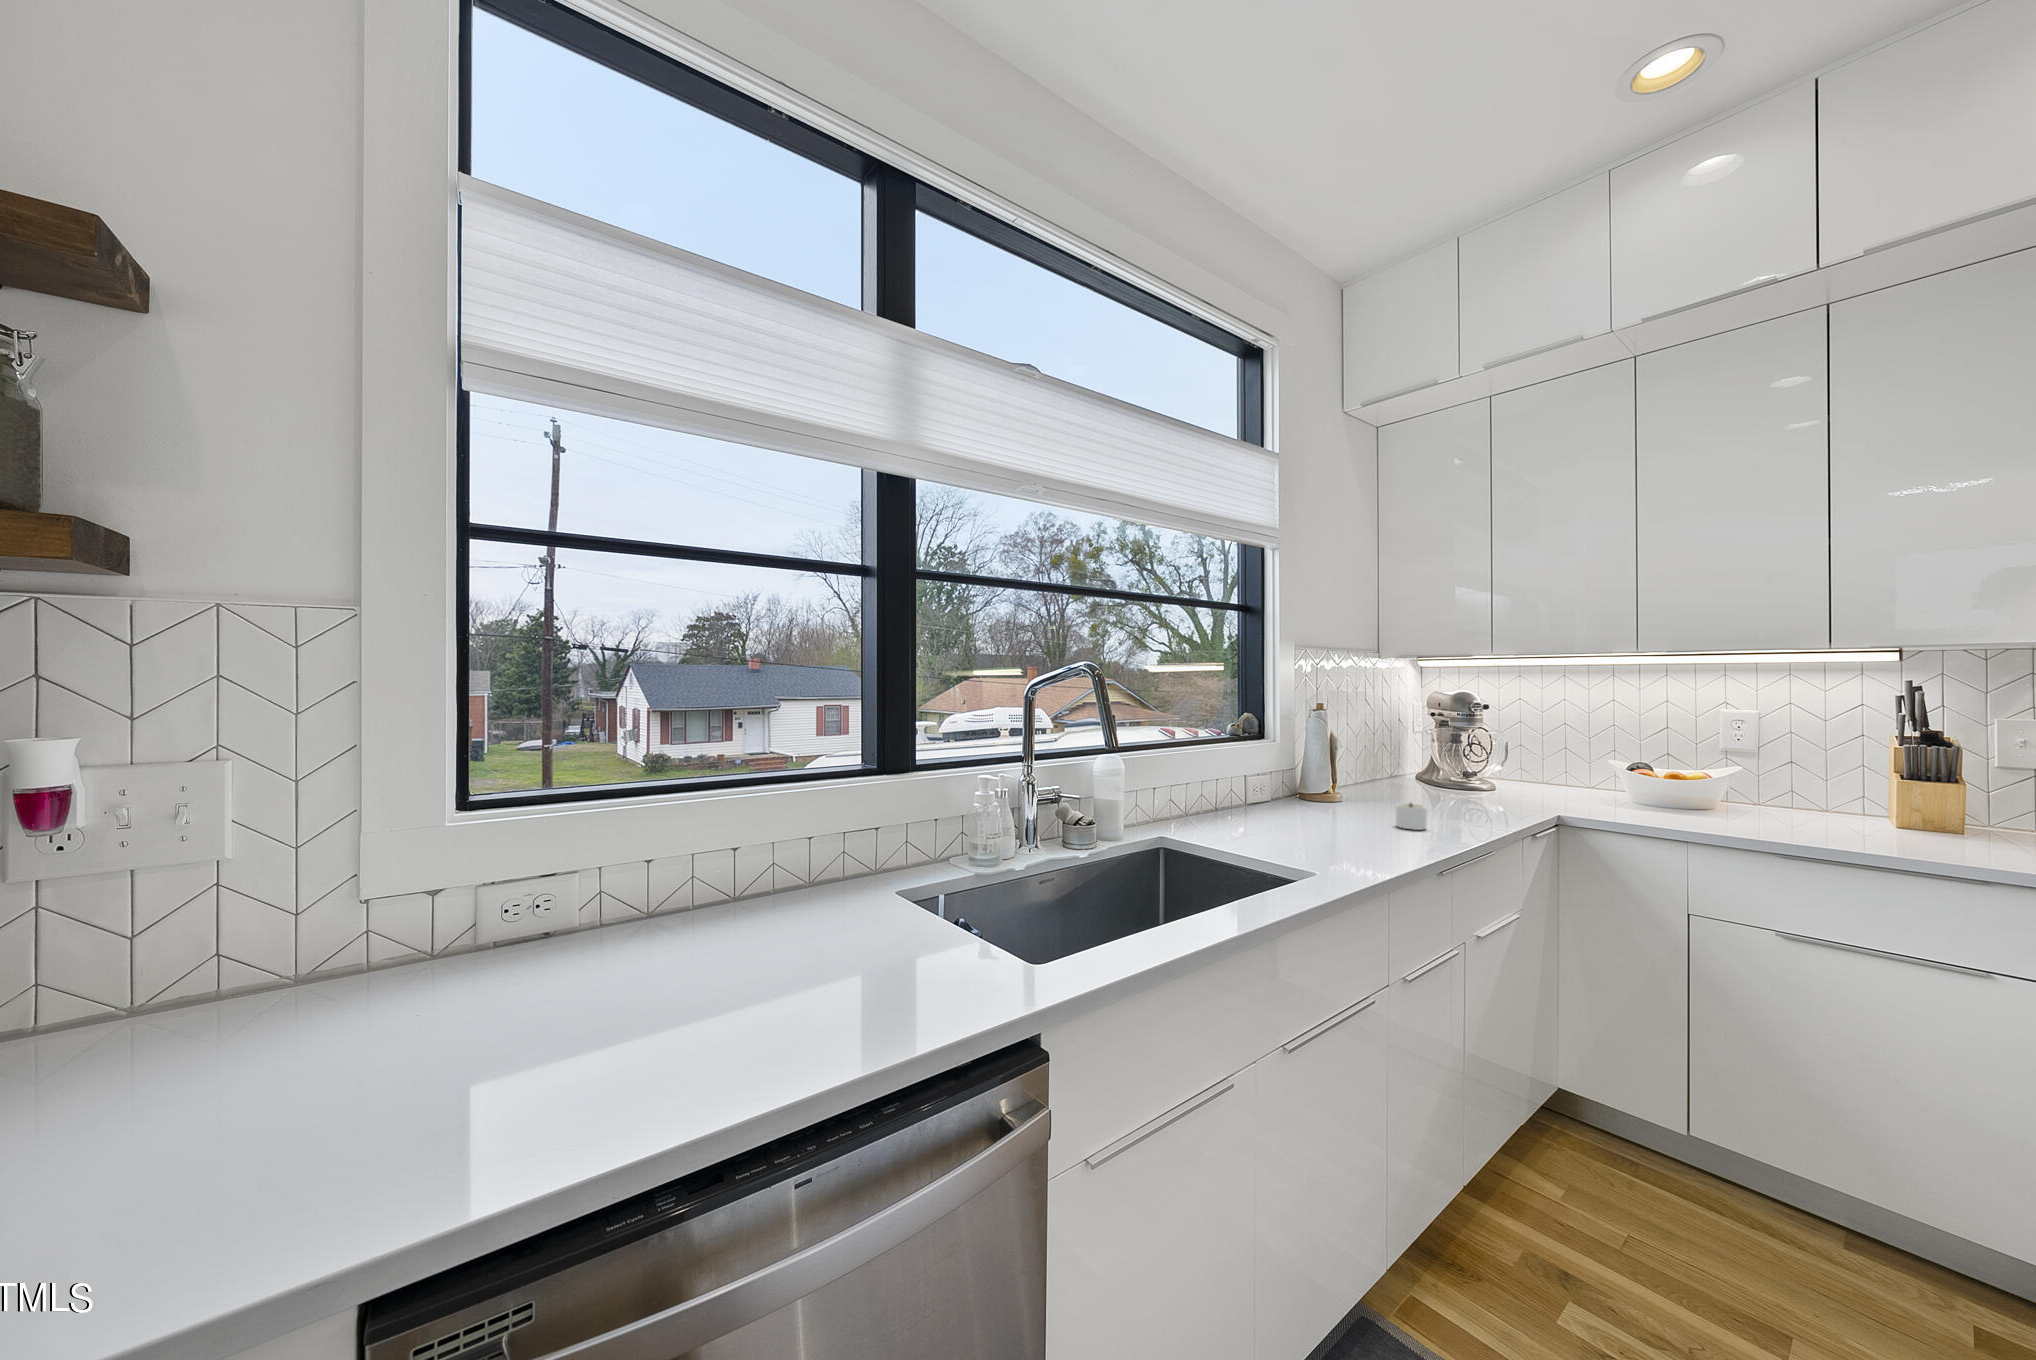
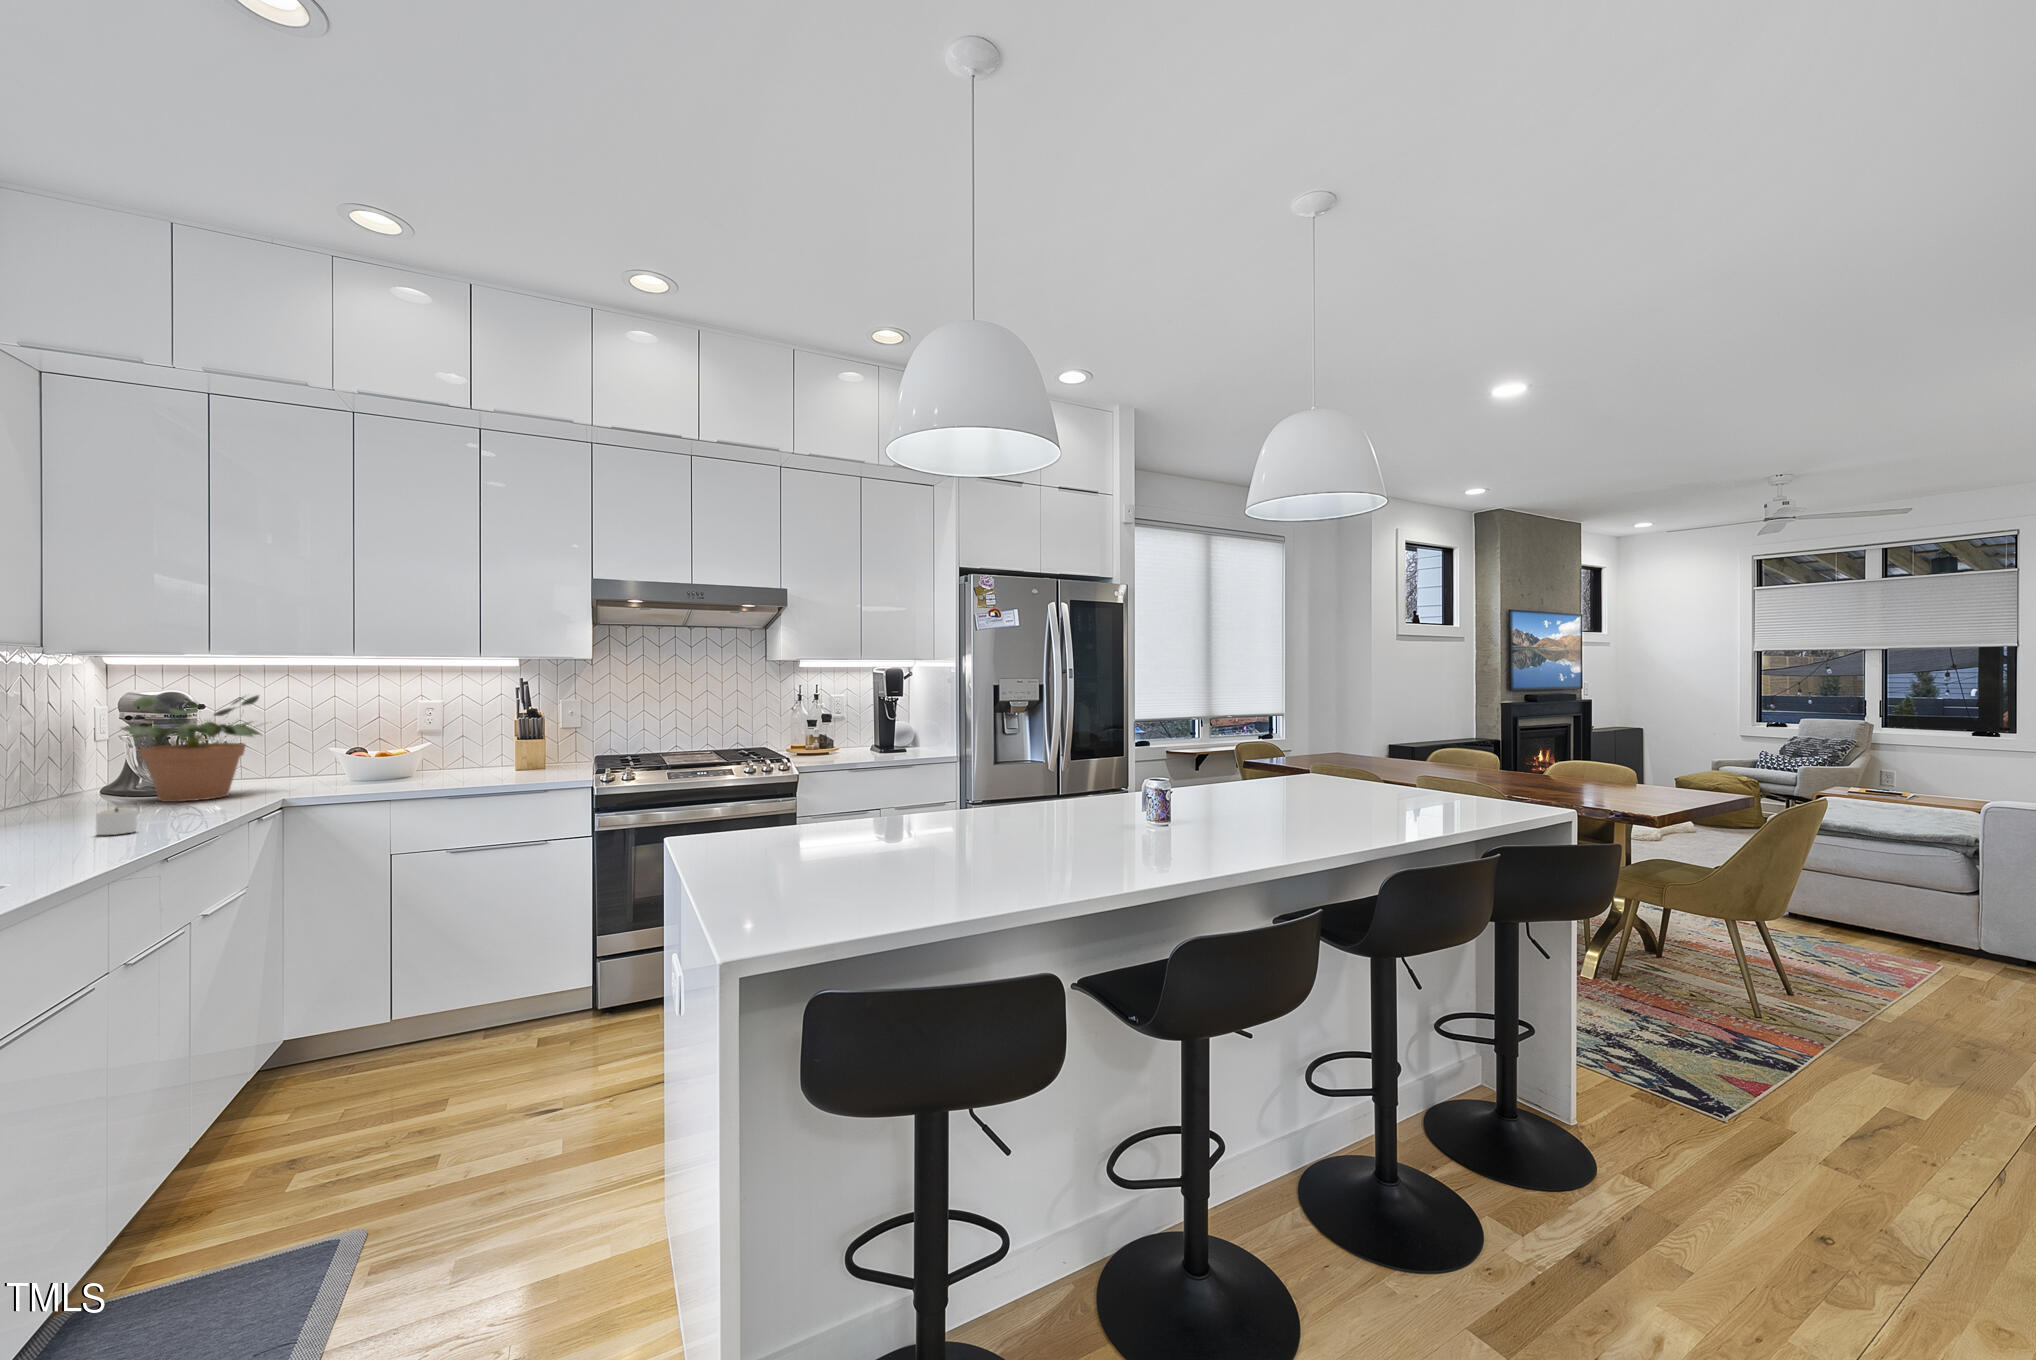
potted plant: none [1423,695,1559,800] -> present [121,695,262,802]

